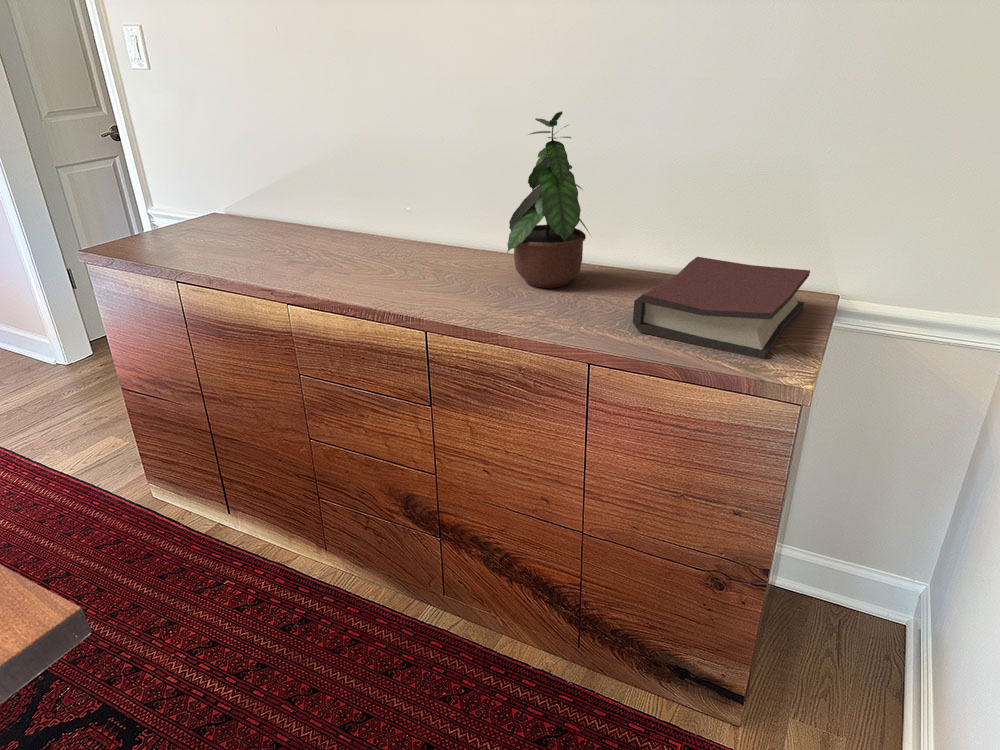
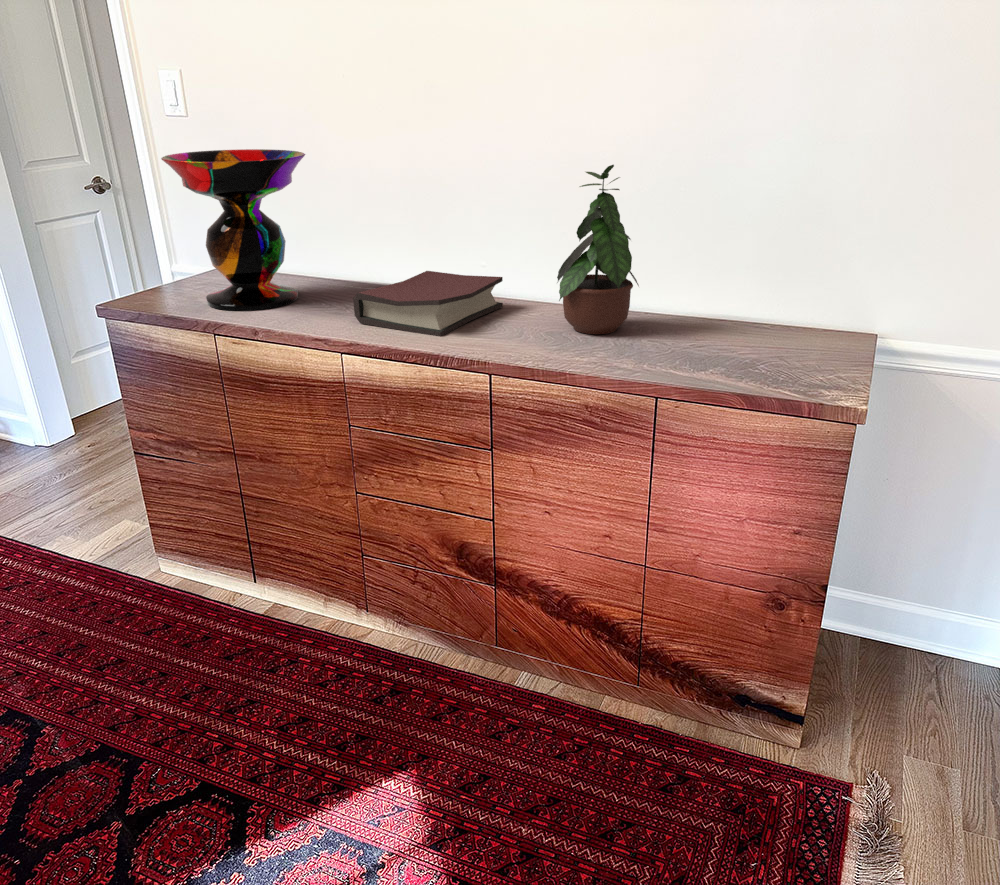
decorative bowl: none [125,94,272,255] -> present [161,149,305,311]
hardback book: present [633,257,810,359] -> present [353,271,503,337]

